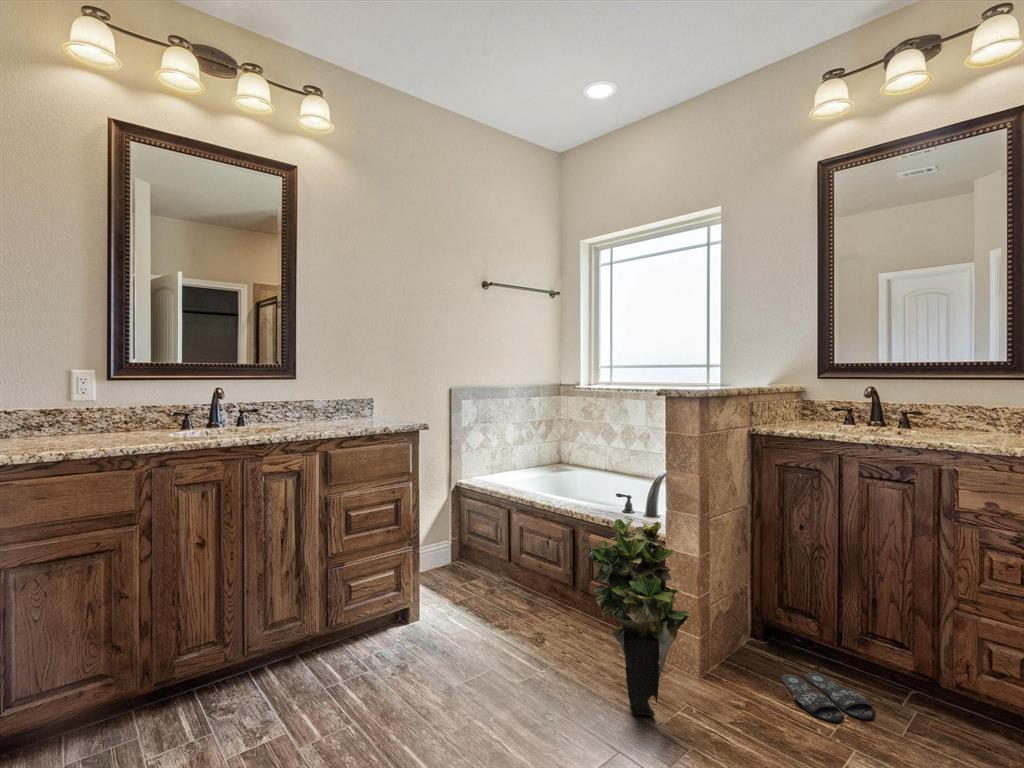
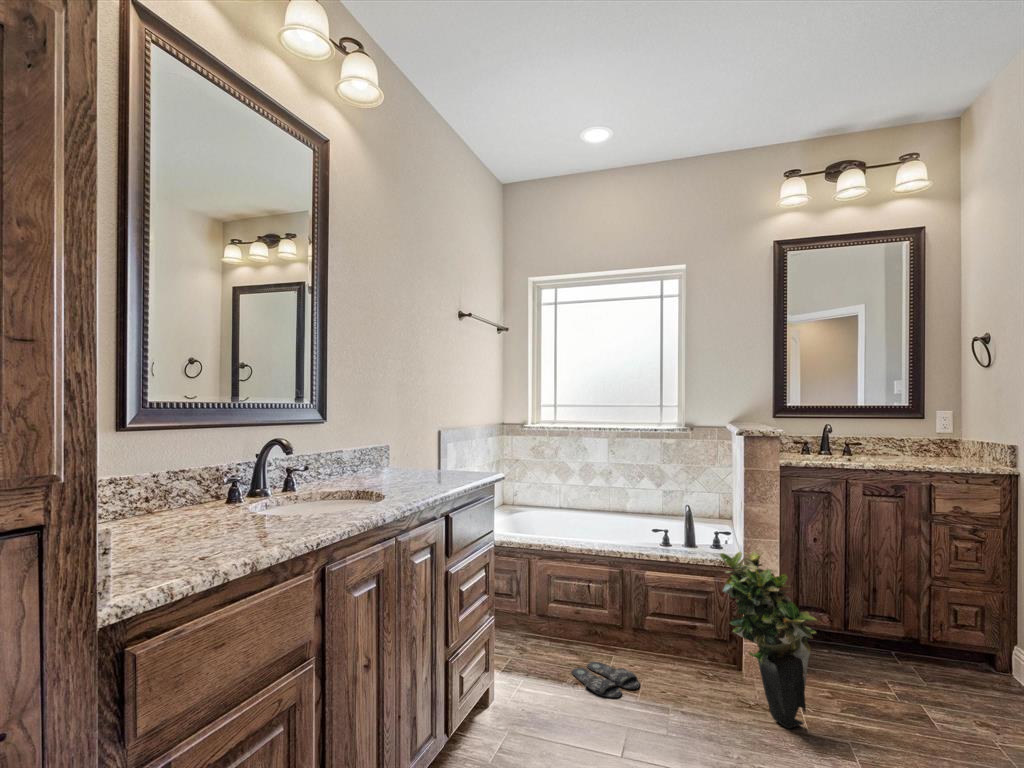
slippers: present [781,673,873,722] -> present [571,662,639,698]

